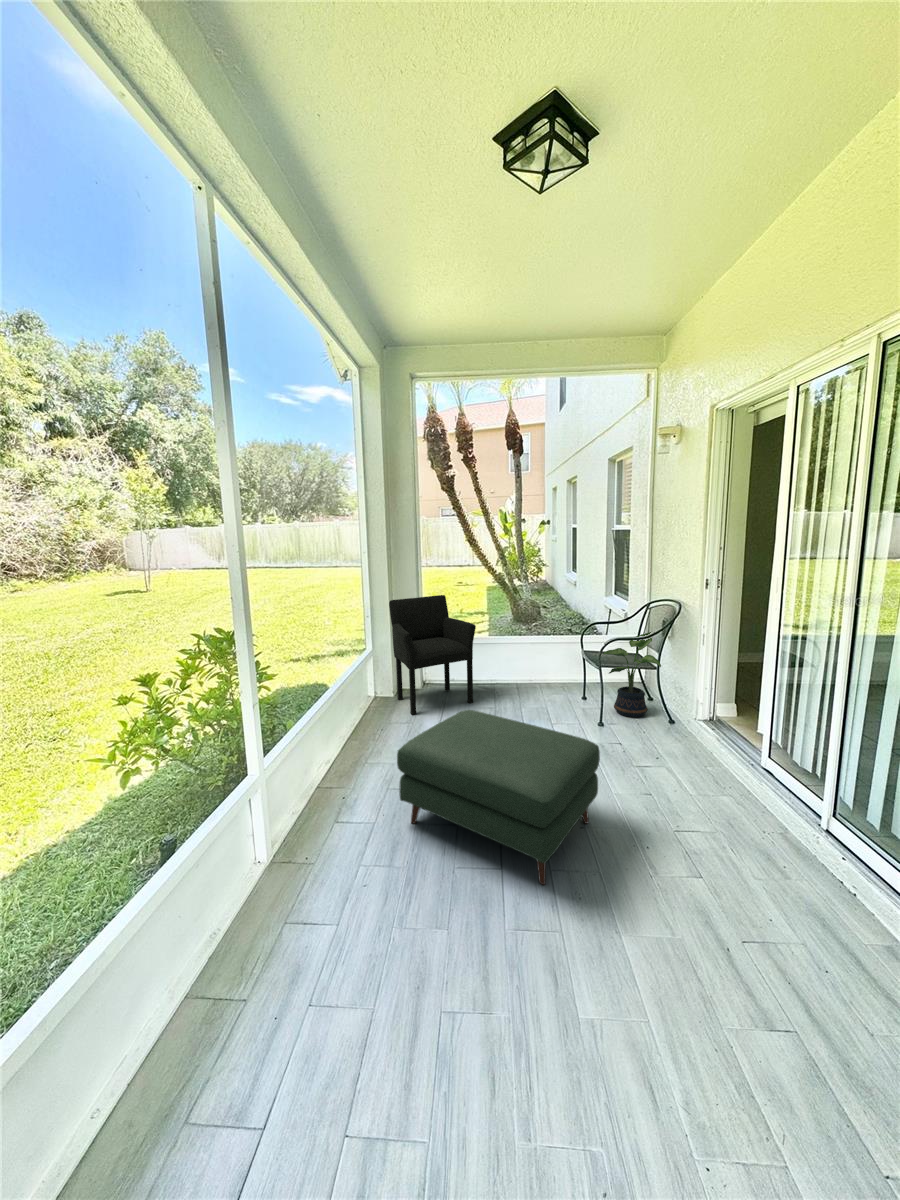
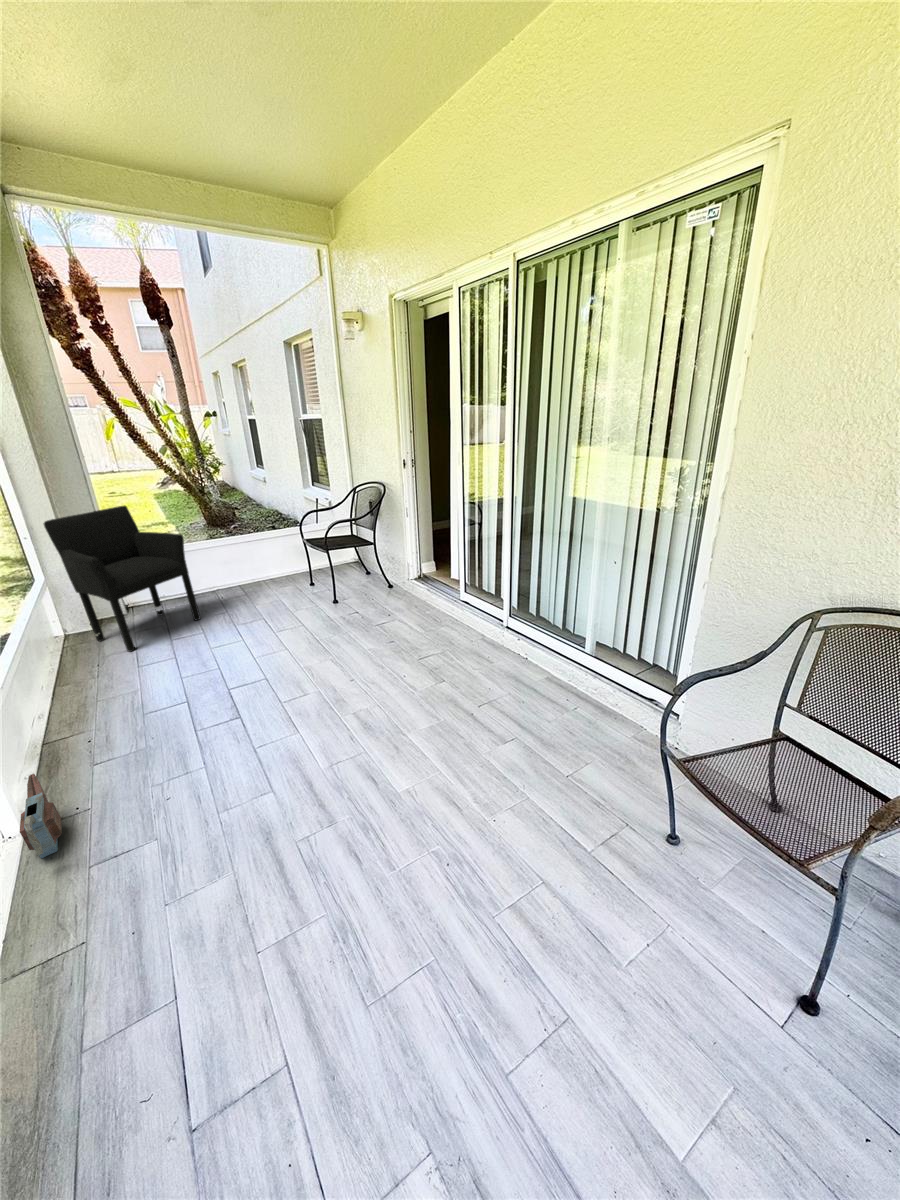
potted plant: present [604,632,661,717] -> none [326,514,377,592]
ottoman: present [397,710,600,885] -> none [164,615,368,749]
watering can: none [274,787,304,858] -> present [20,774,62,858]

